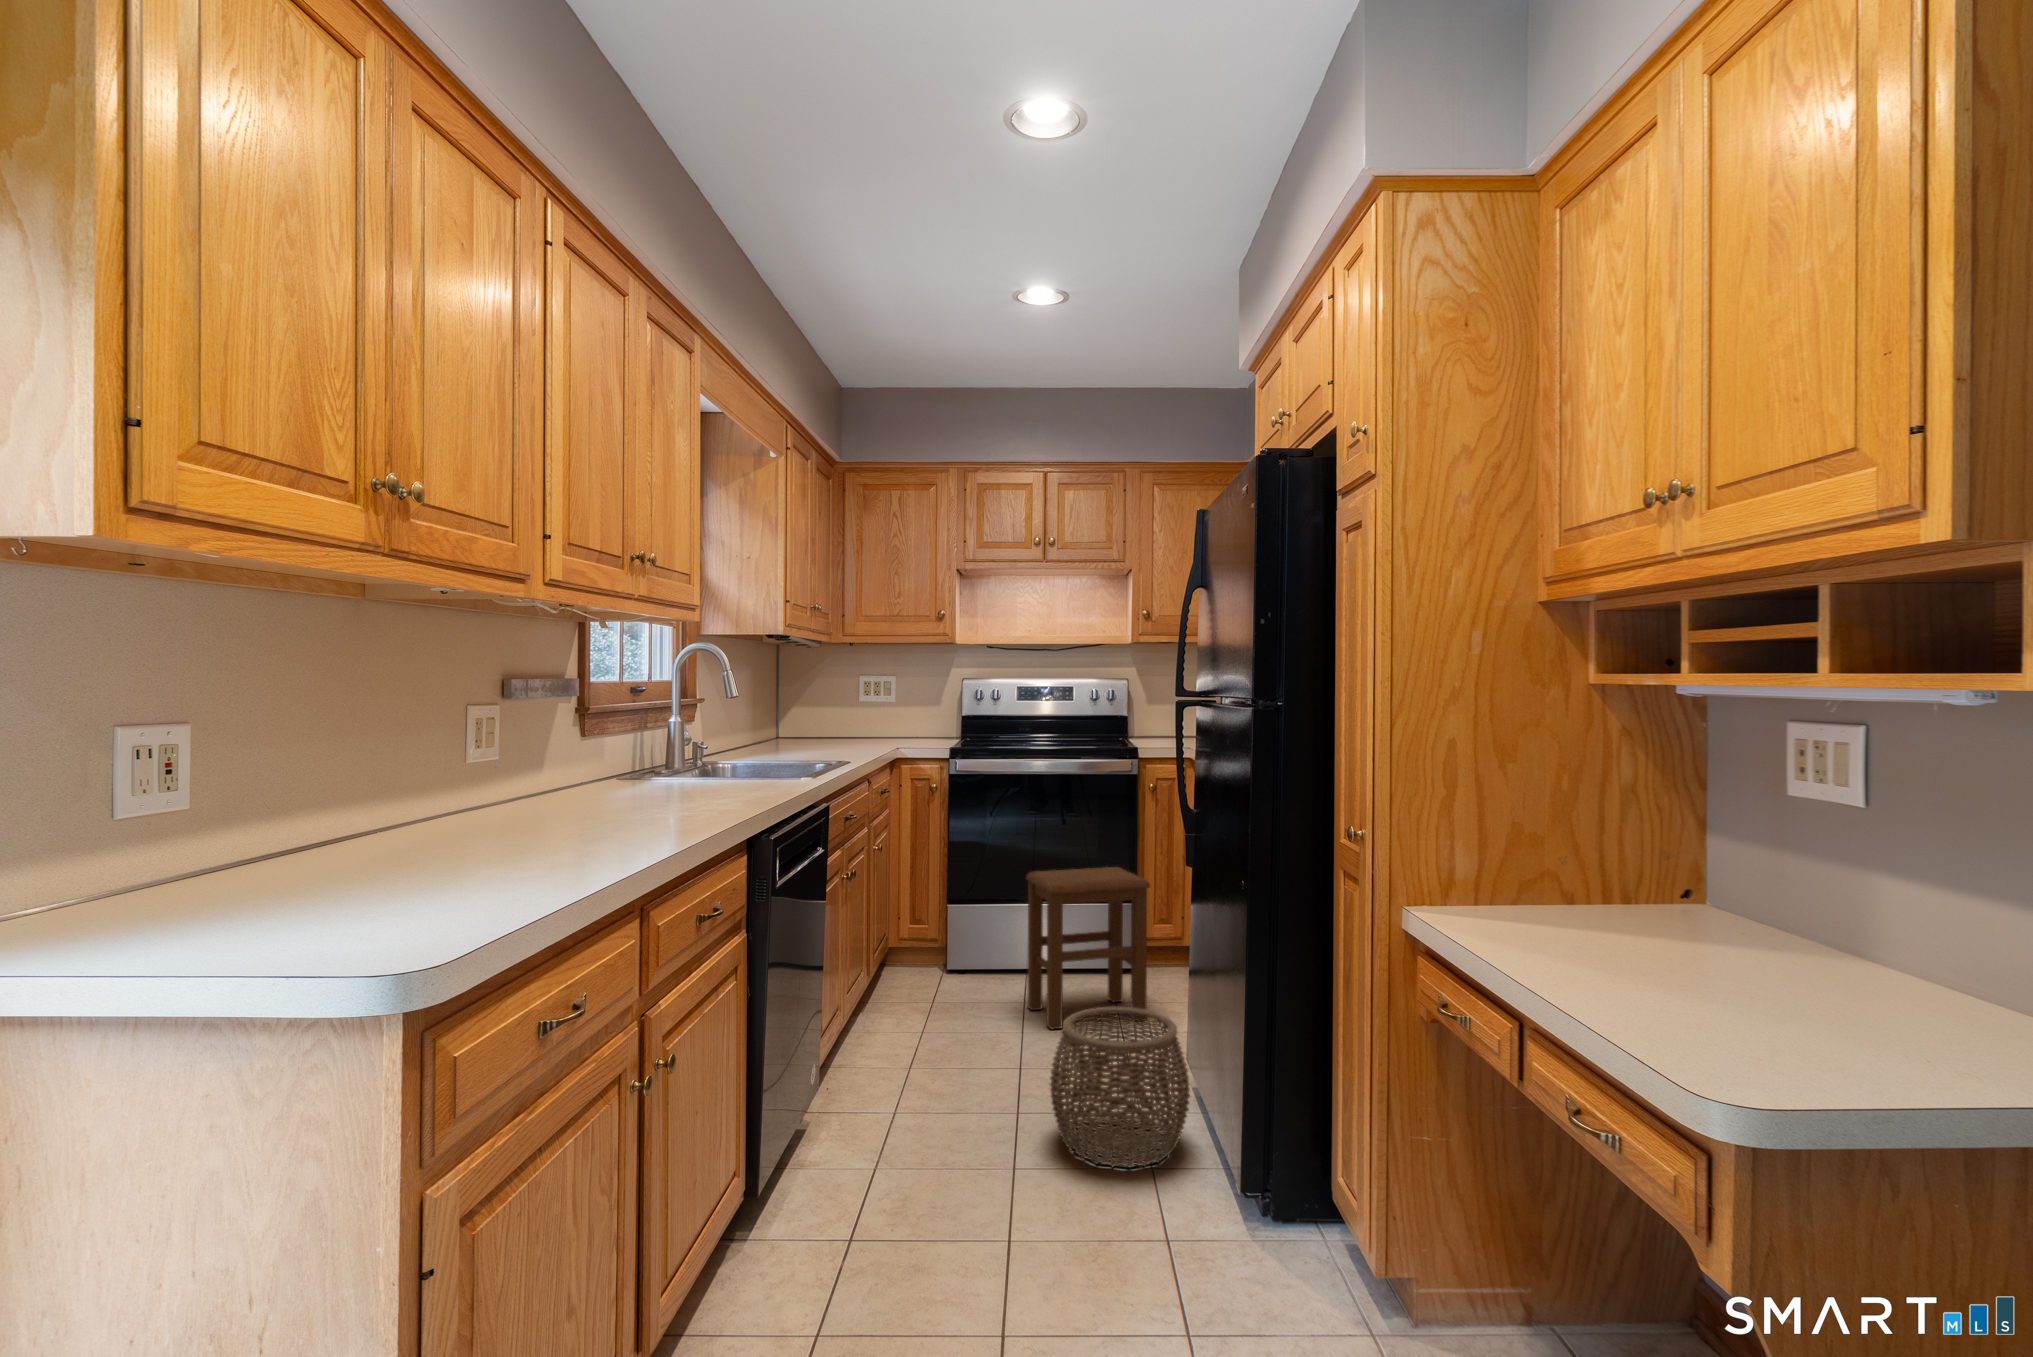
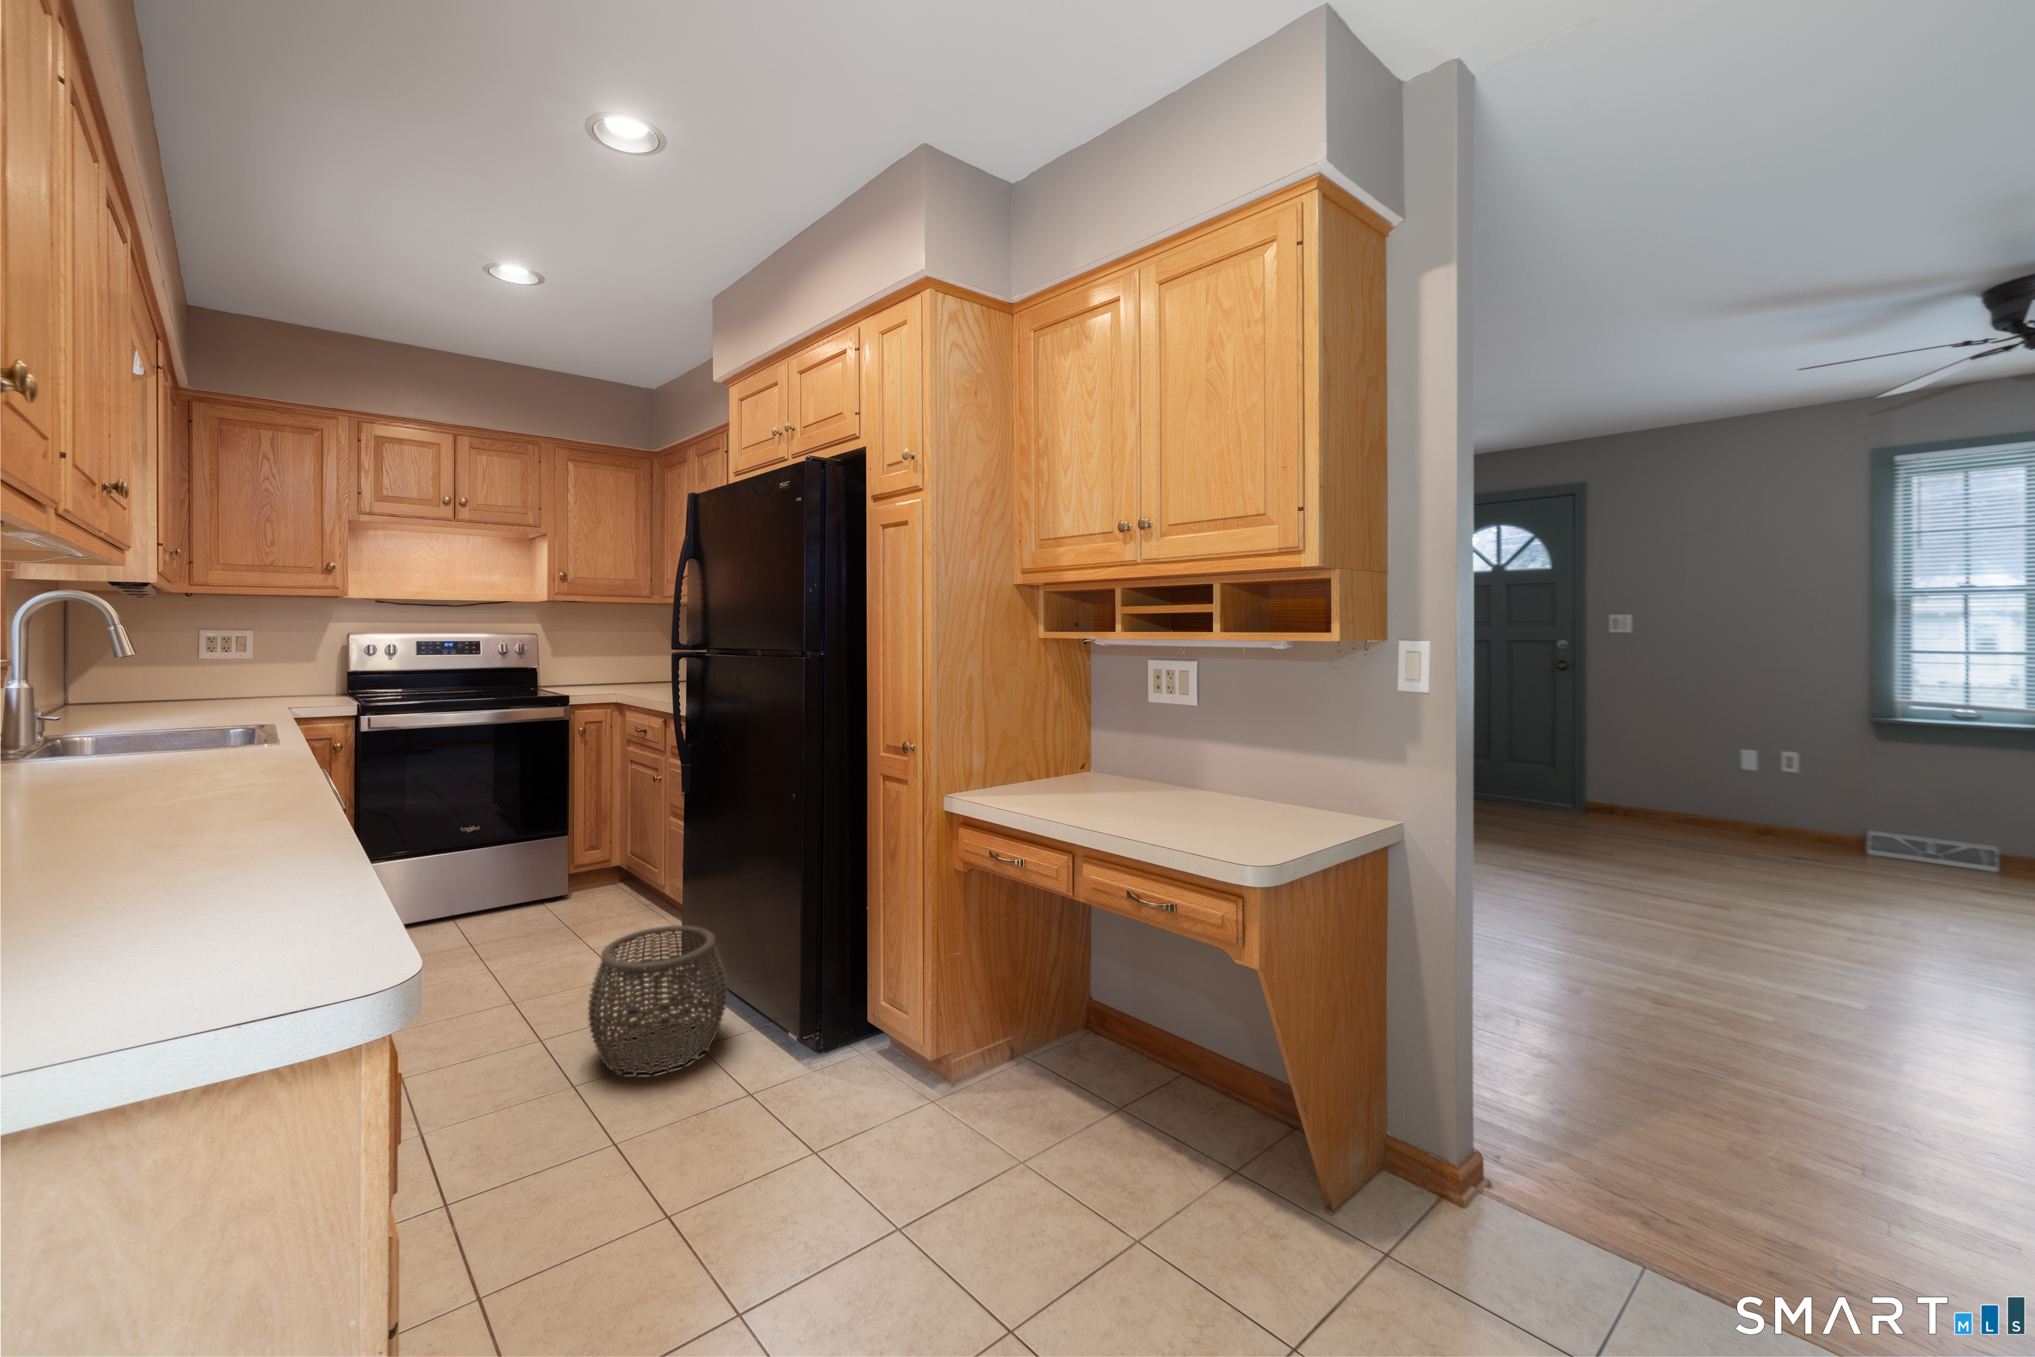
stool: present [1026,867,1151,1029] -> none [475,809,617,973]

